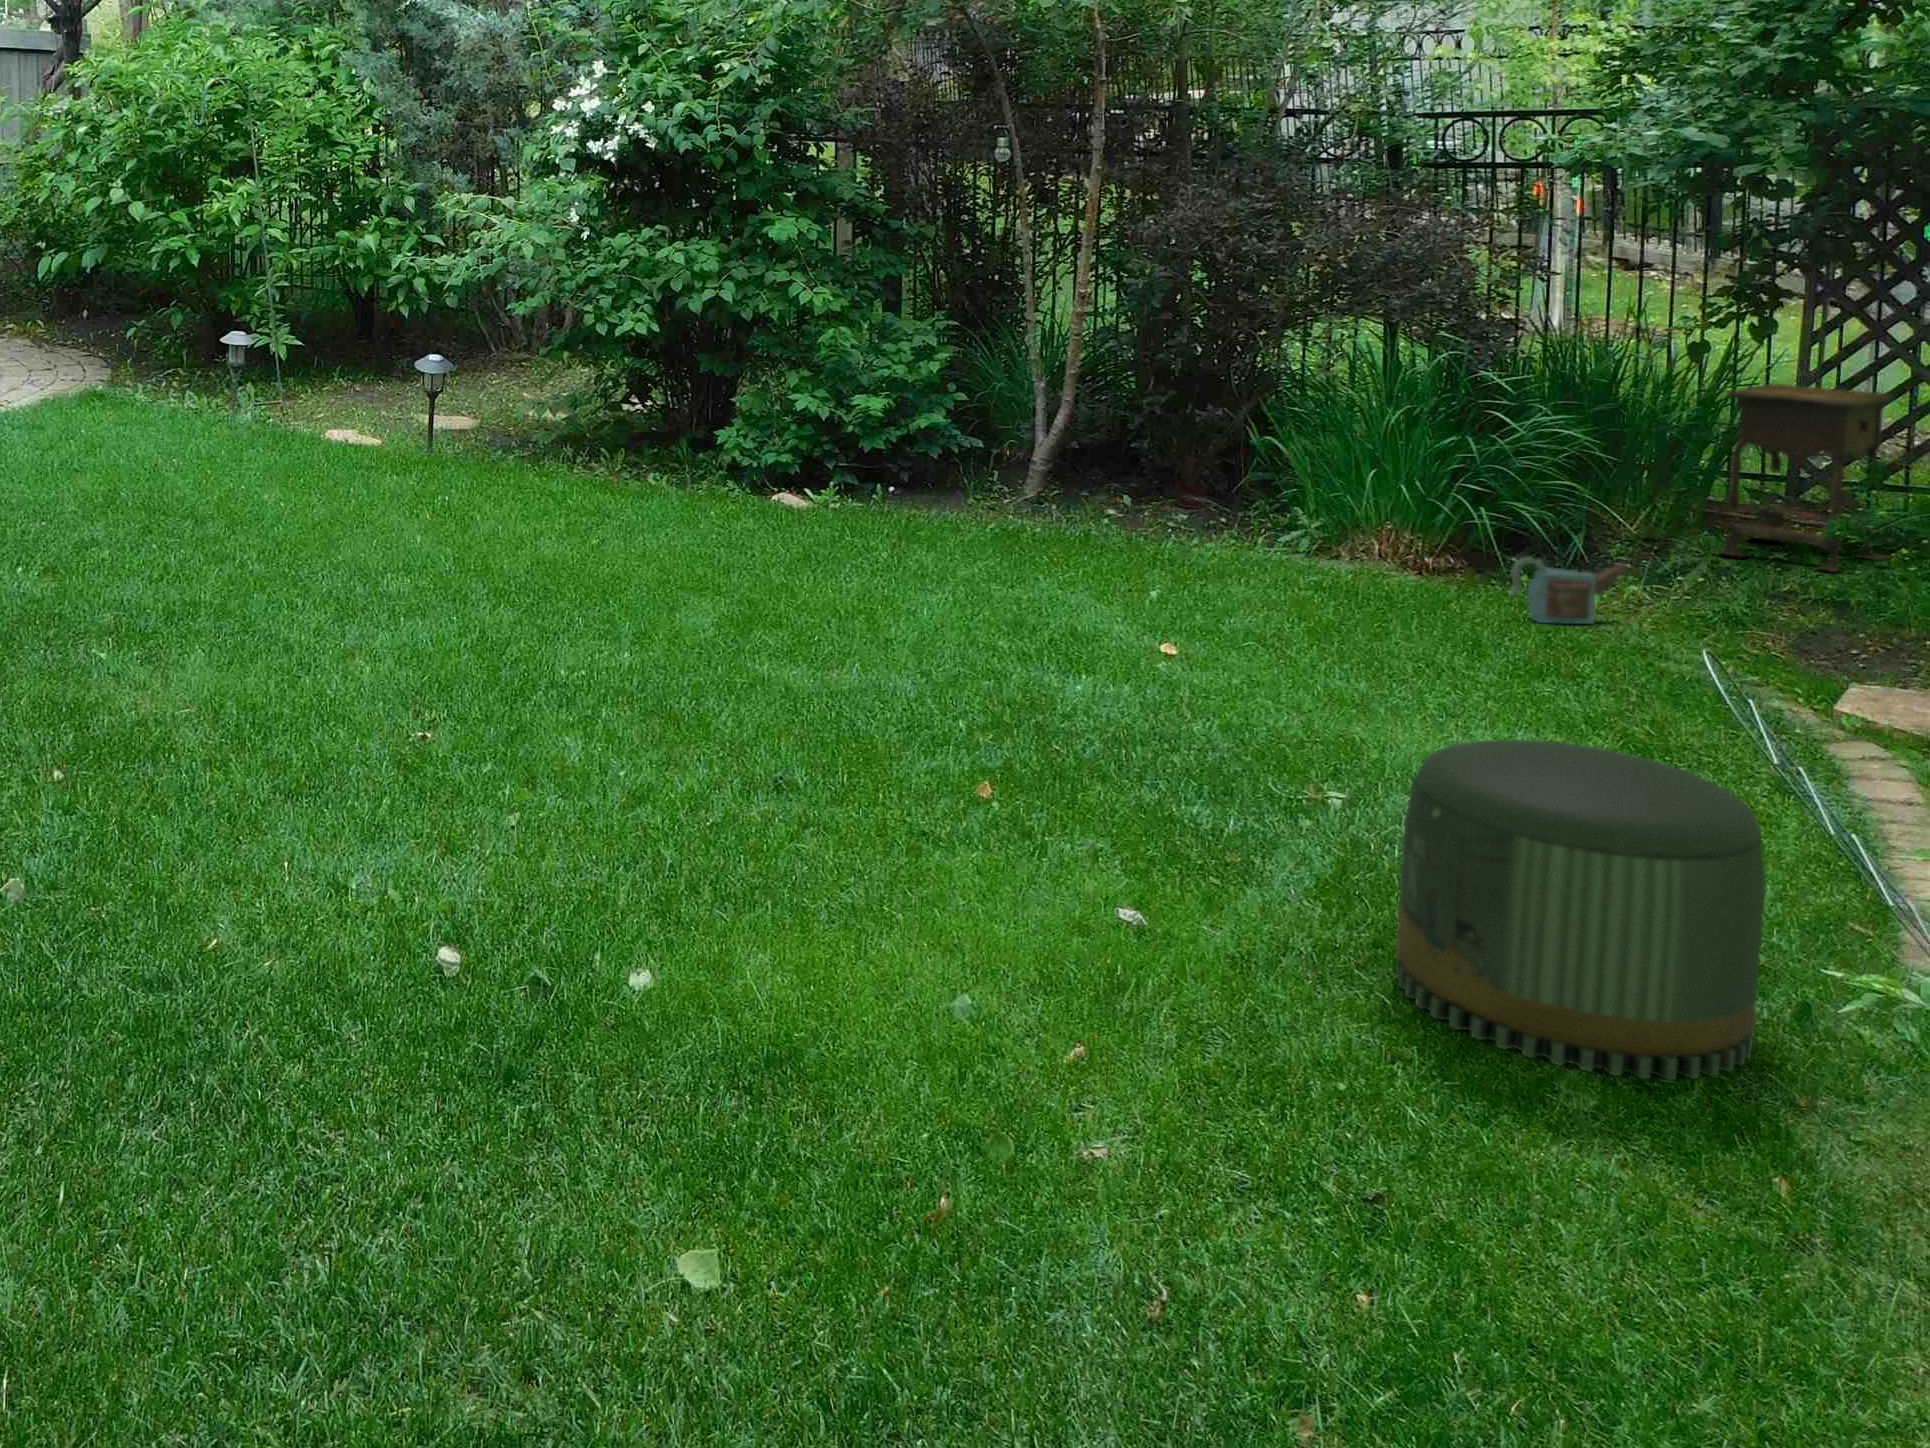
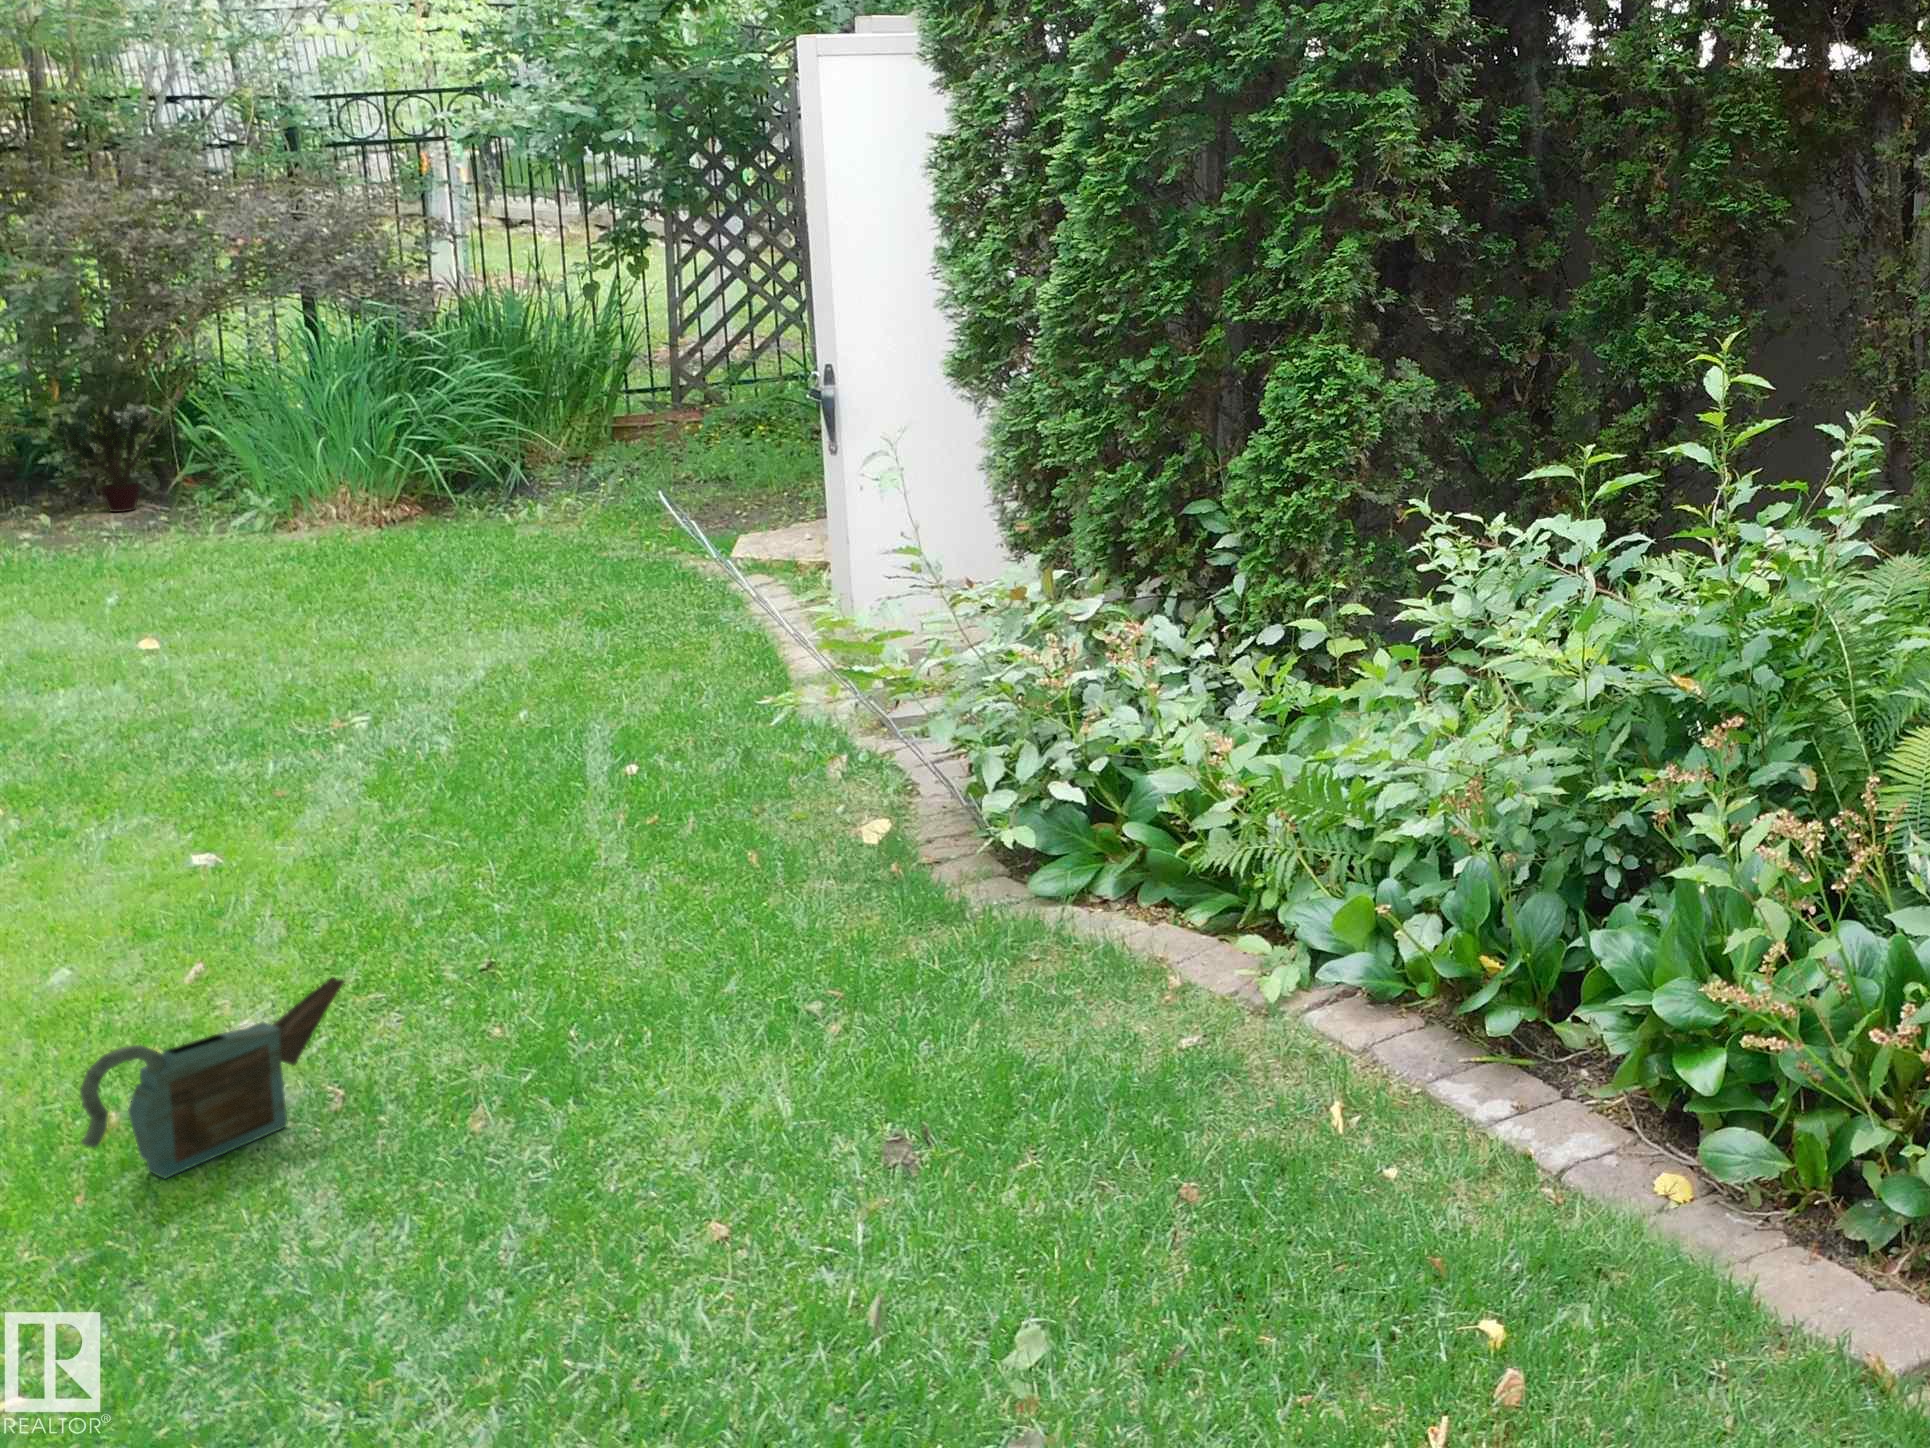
side table: present [1718,384,1893,572] -> none [610,309,753,458]
watering can: present [1510,557,1627,624] -> present [80,977,344,1178]
pouf: present [1396,740,1766,1080] -> none [443,614,720,866]

